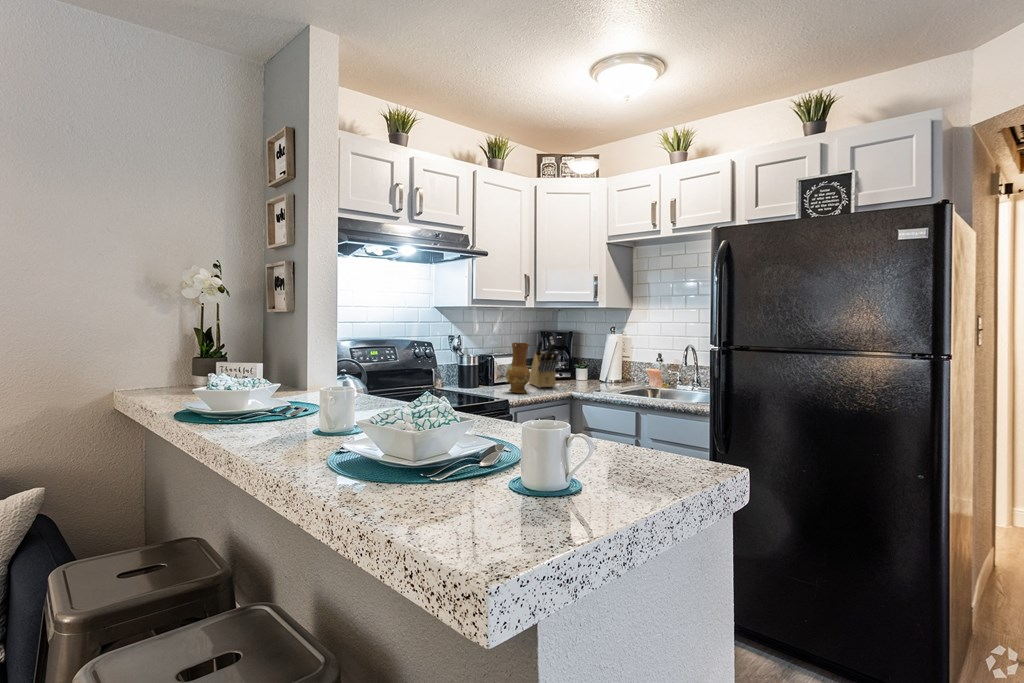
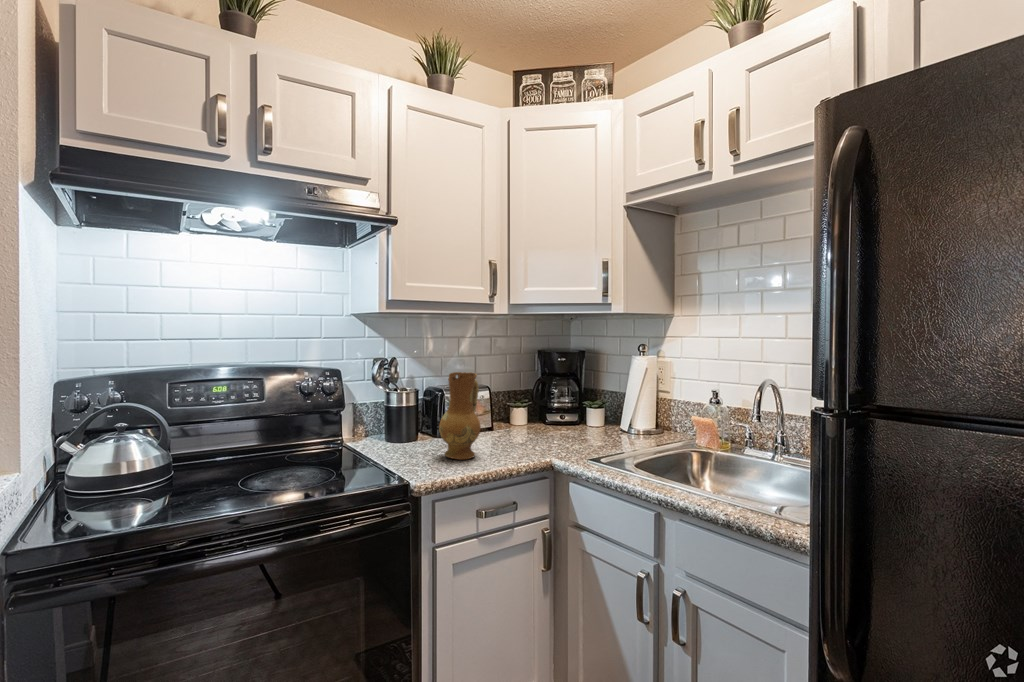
knife block: present [529,337,558,388] -> none [507,361,538,443]

